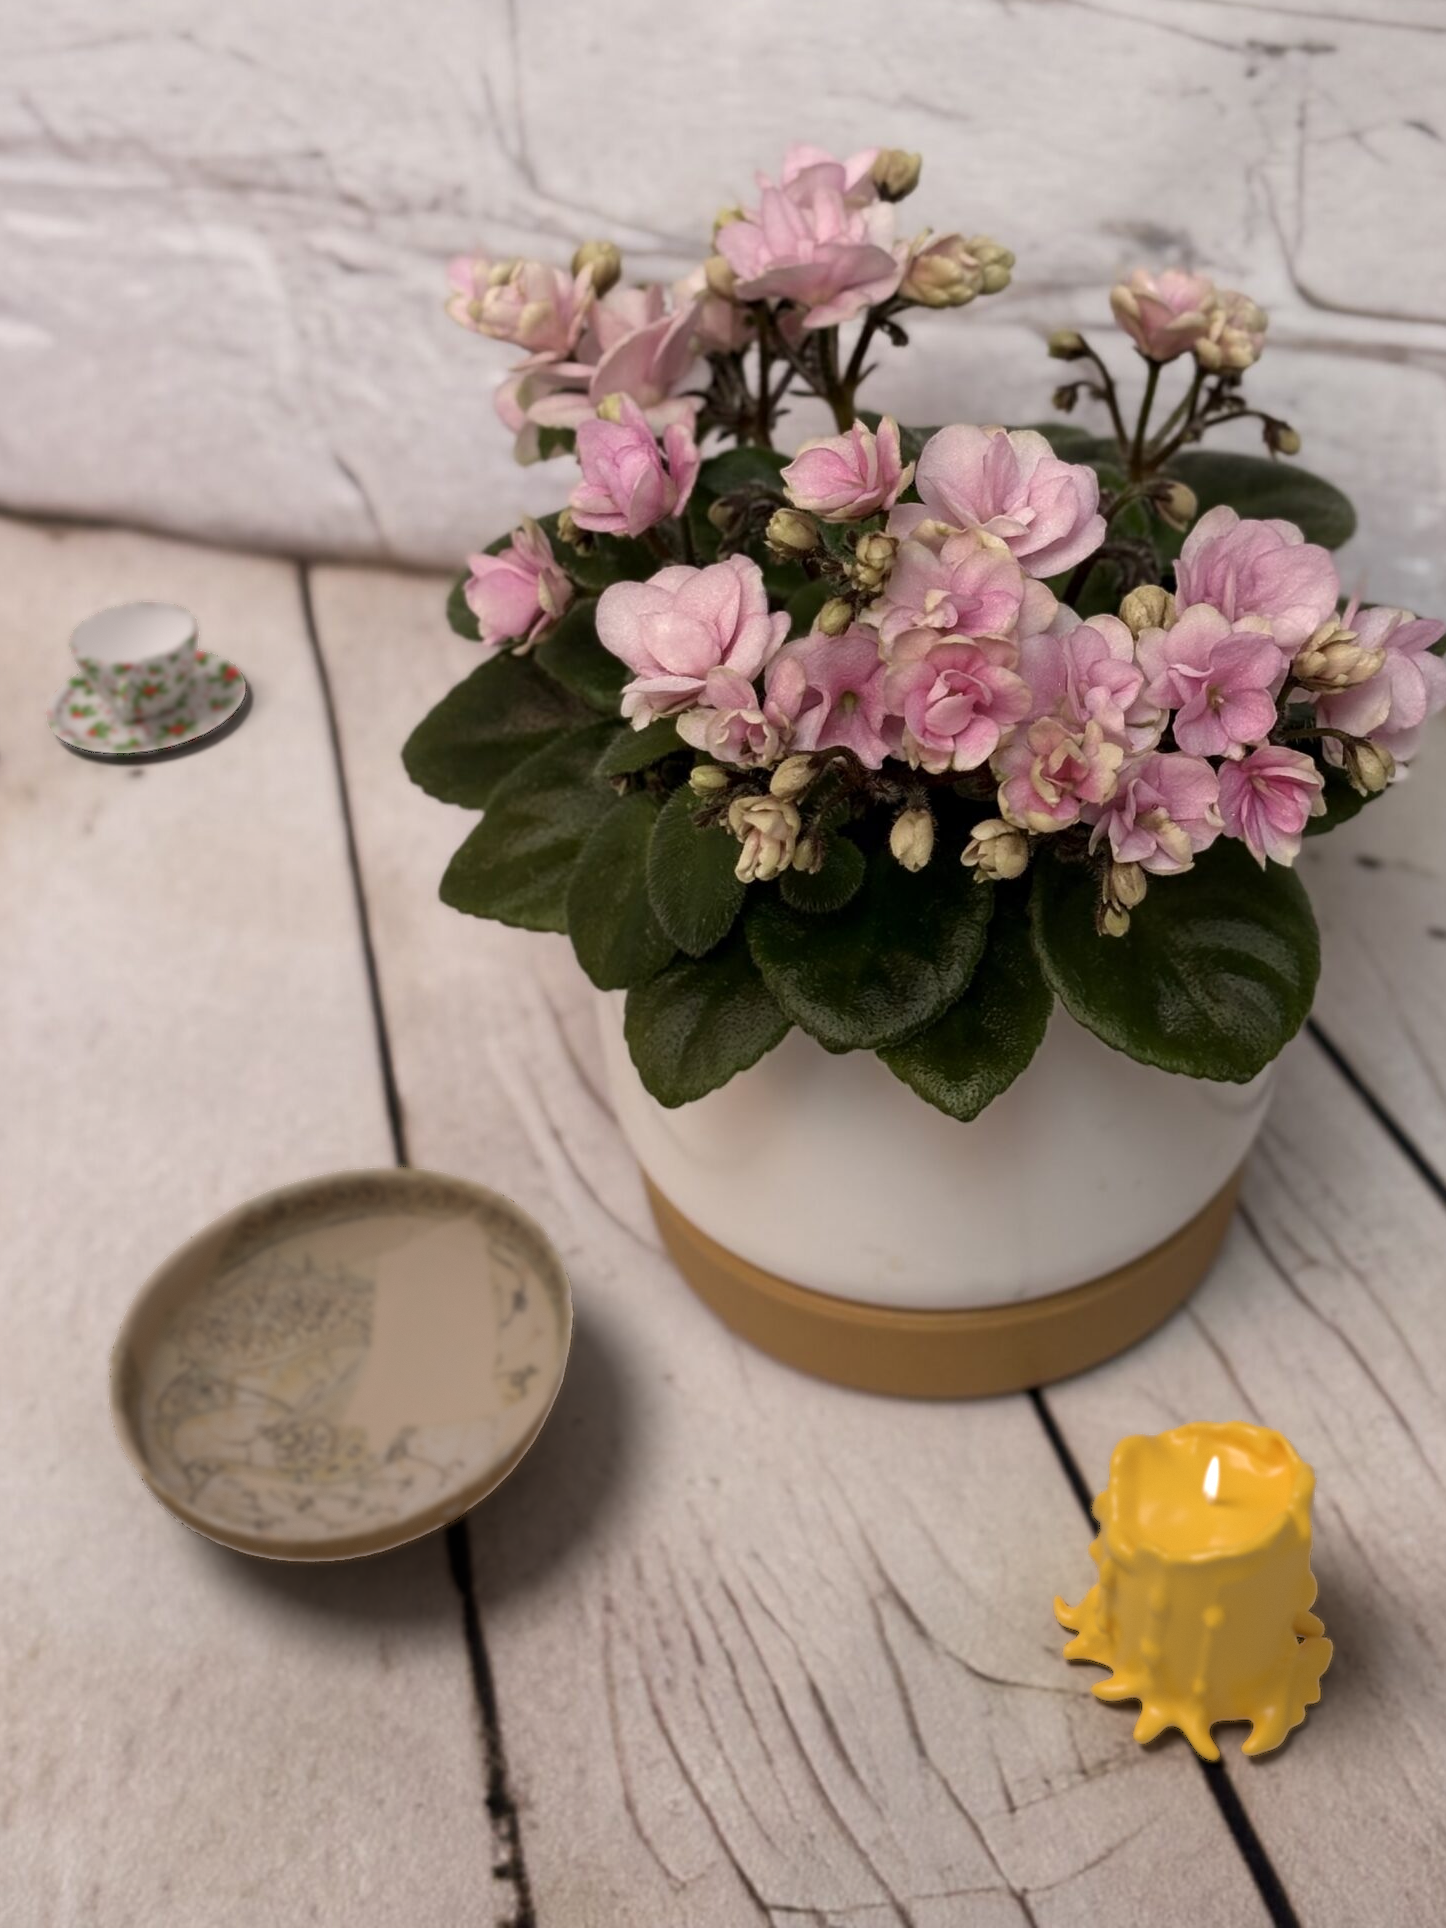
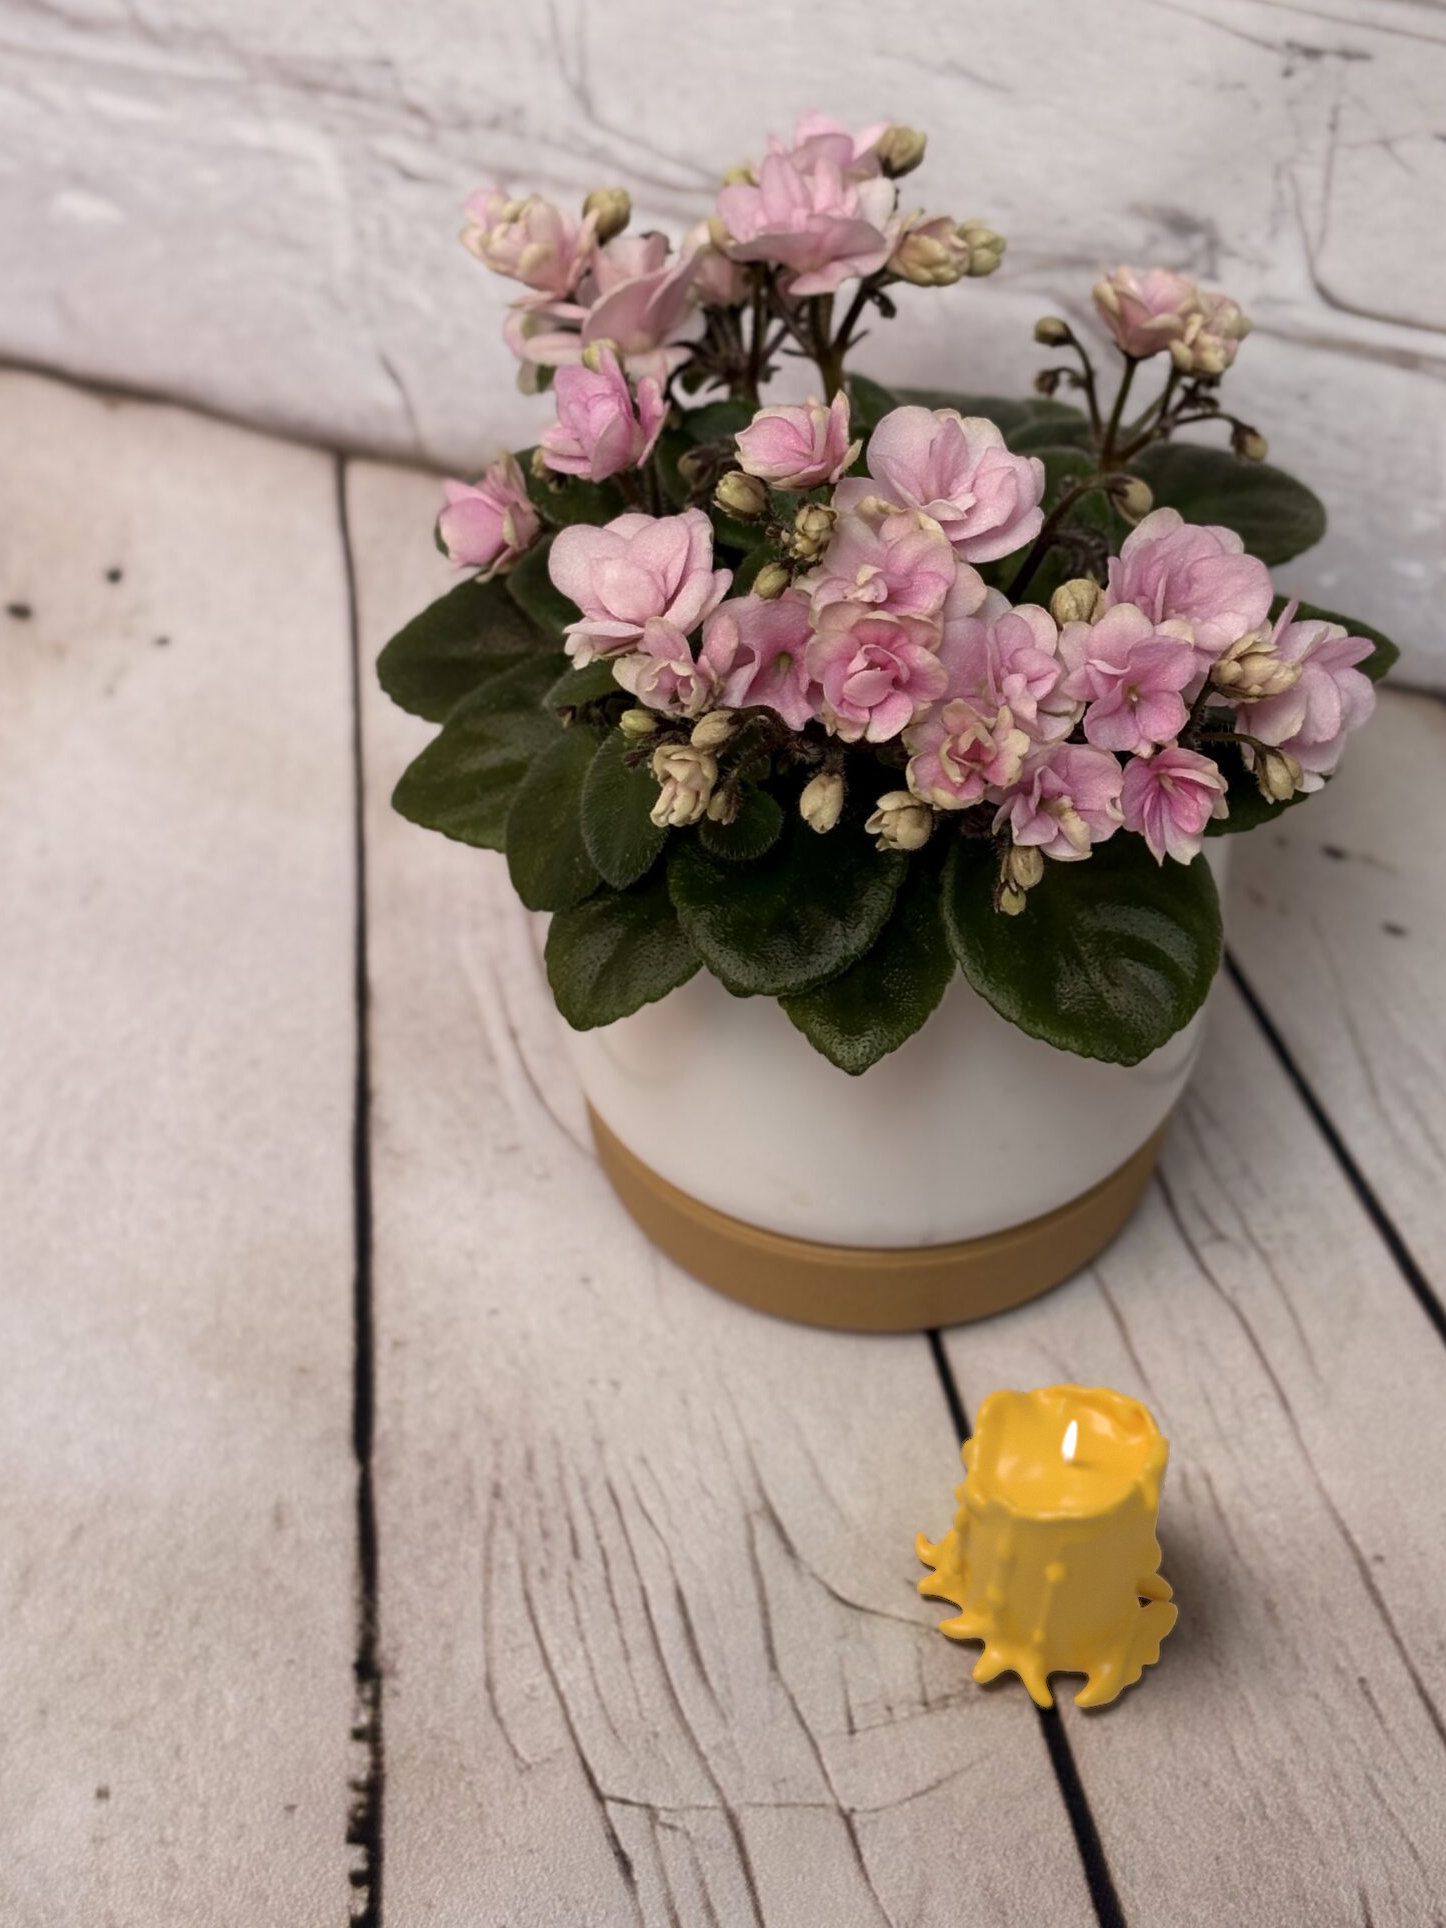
teacup: present [47,602,246,754] -> none [104,503,290,644]
ceramic bowl: present [109,1167,574,1562] -> none [55,1056,497,1422]

